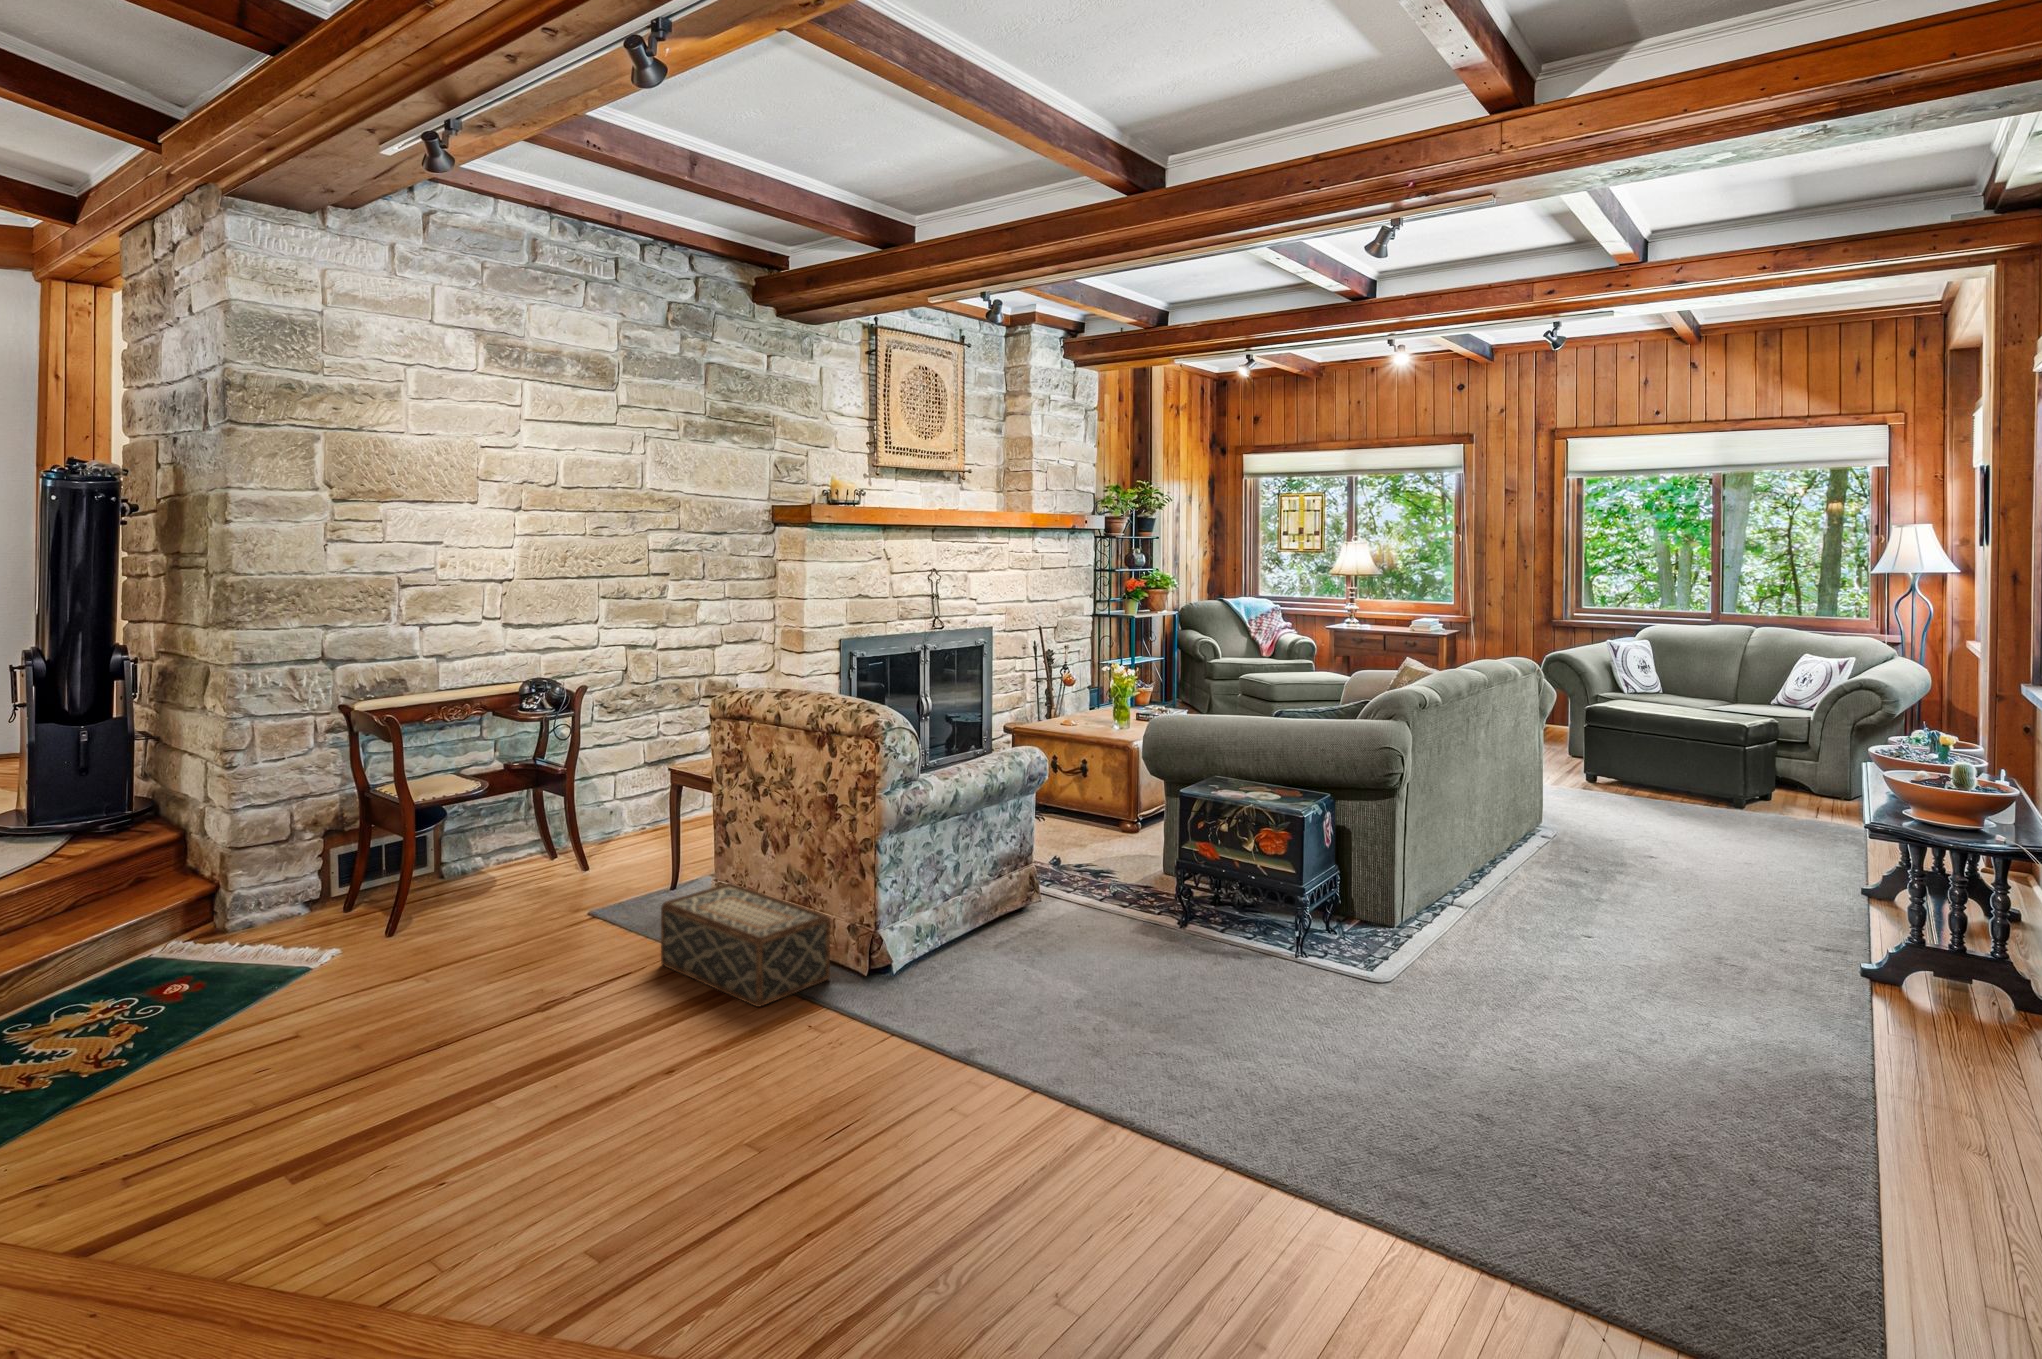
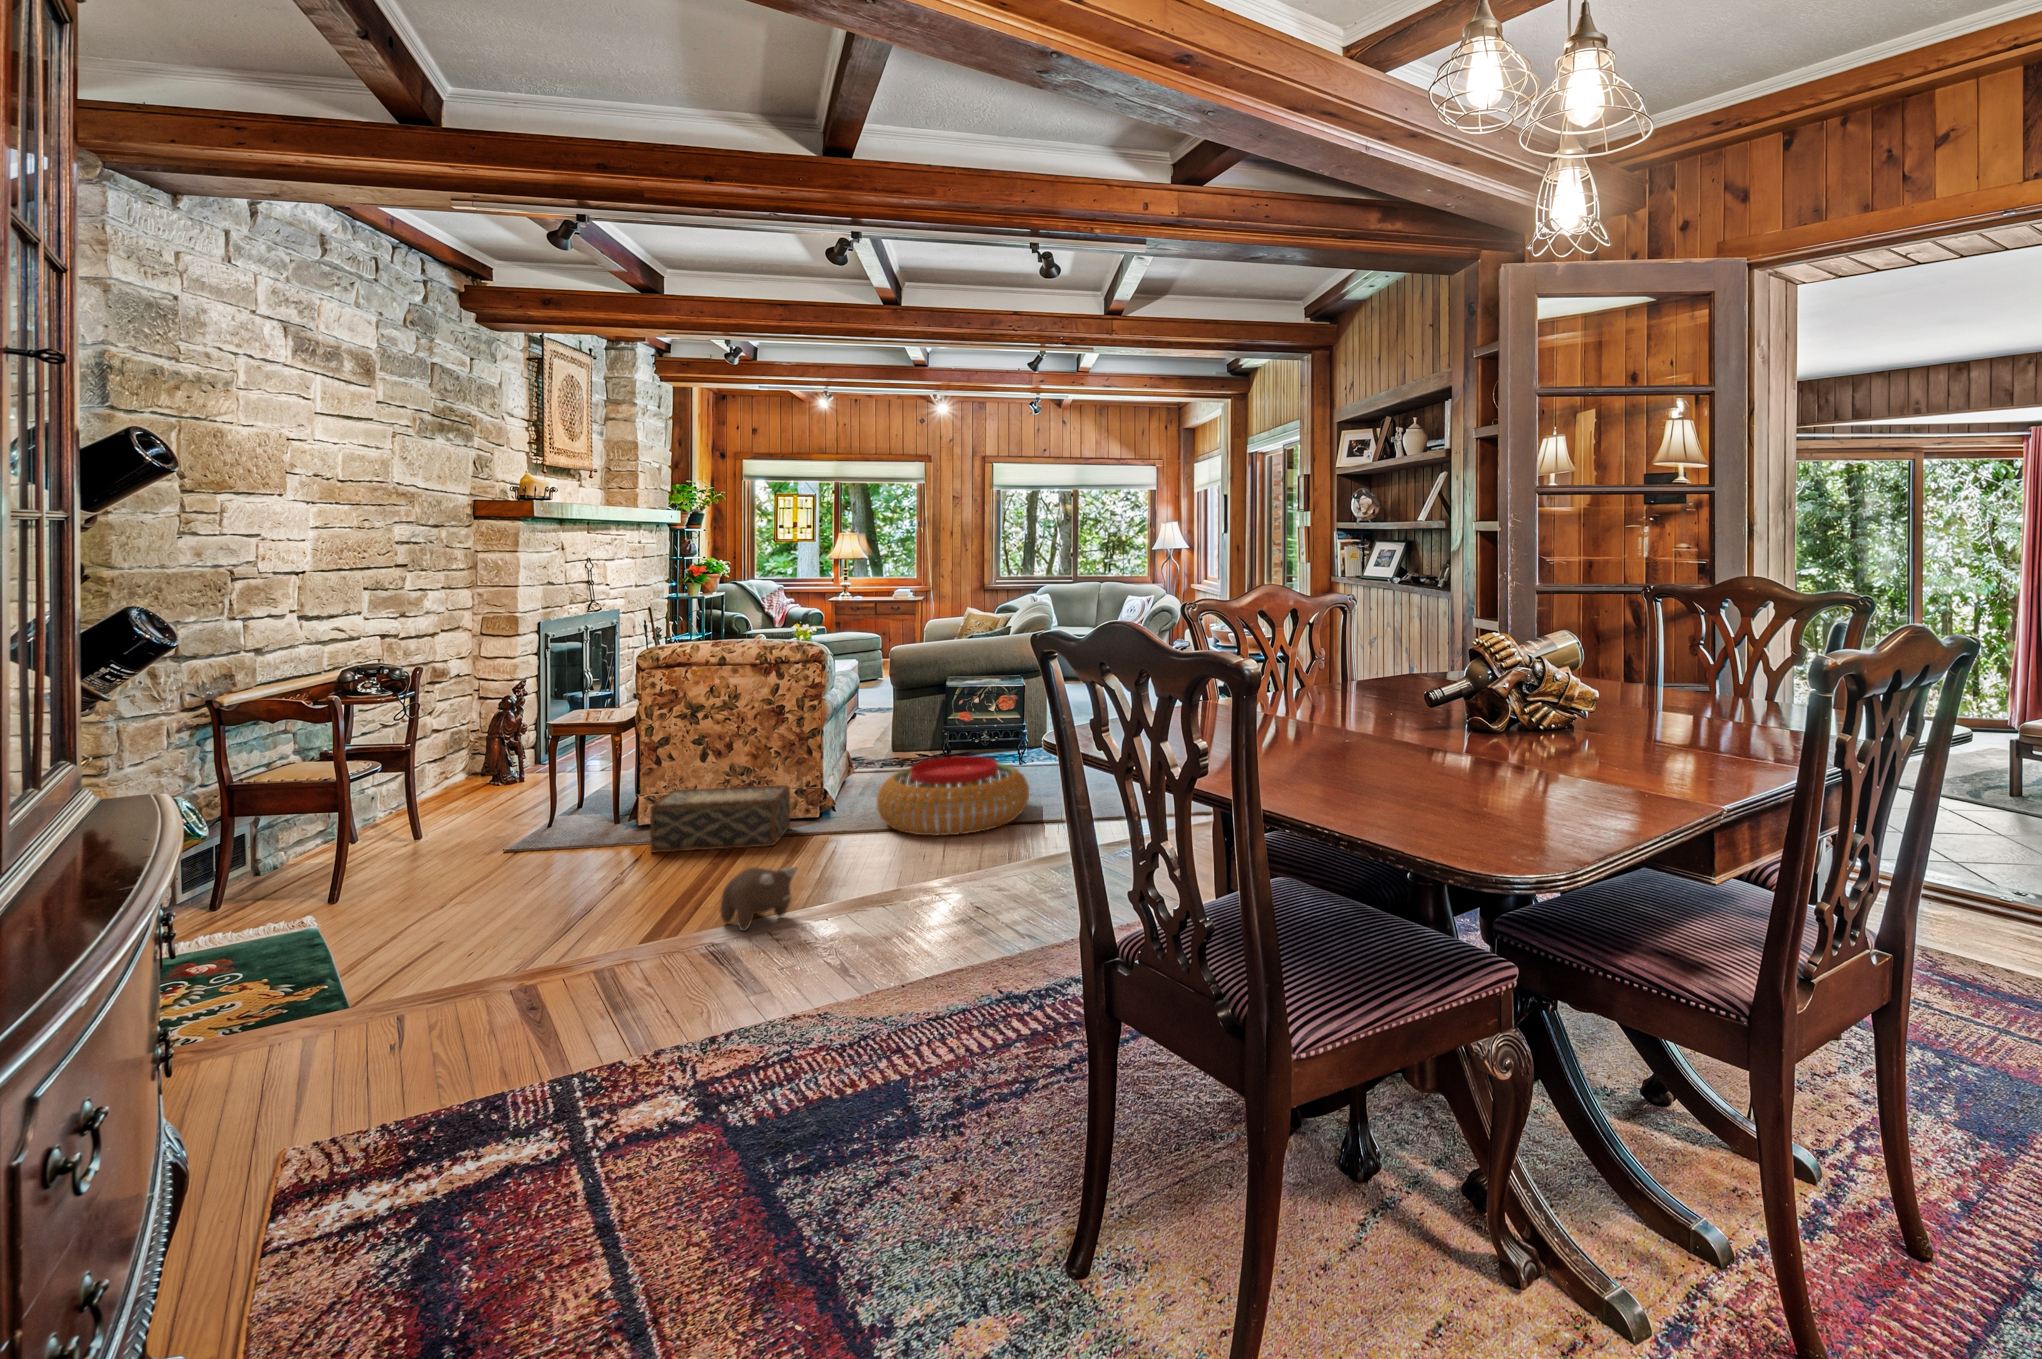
pouf: none [890,928,1153,1103] -> present [877,756,1029,836]
plush toy: none [418,1067,518,1172] -> present [720,867,797,931]

